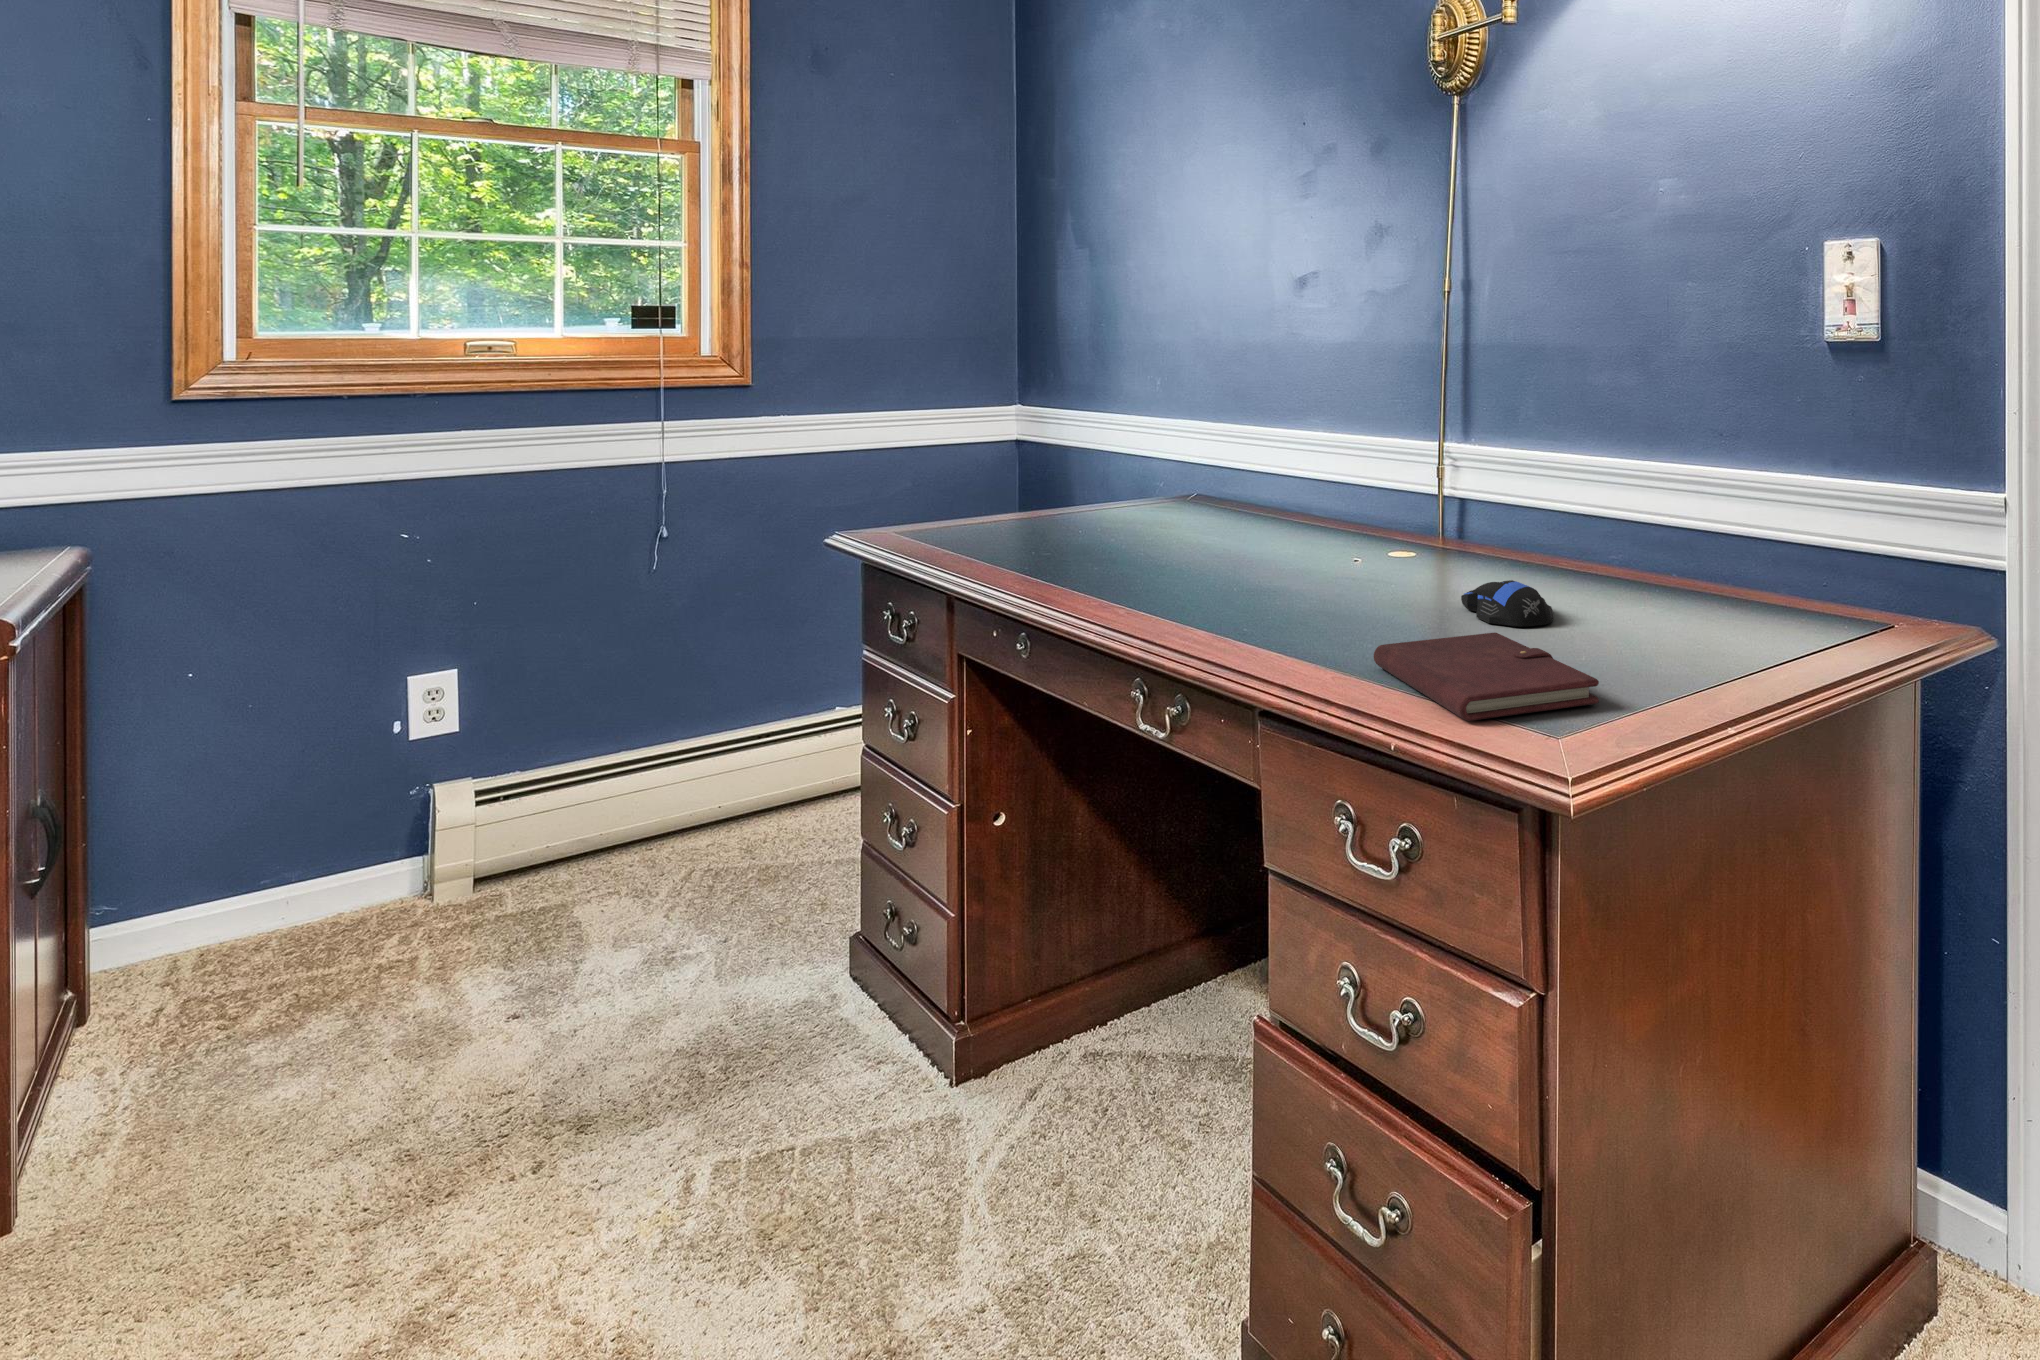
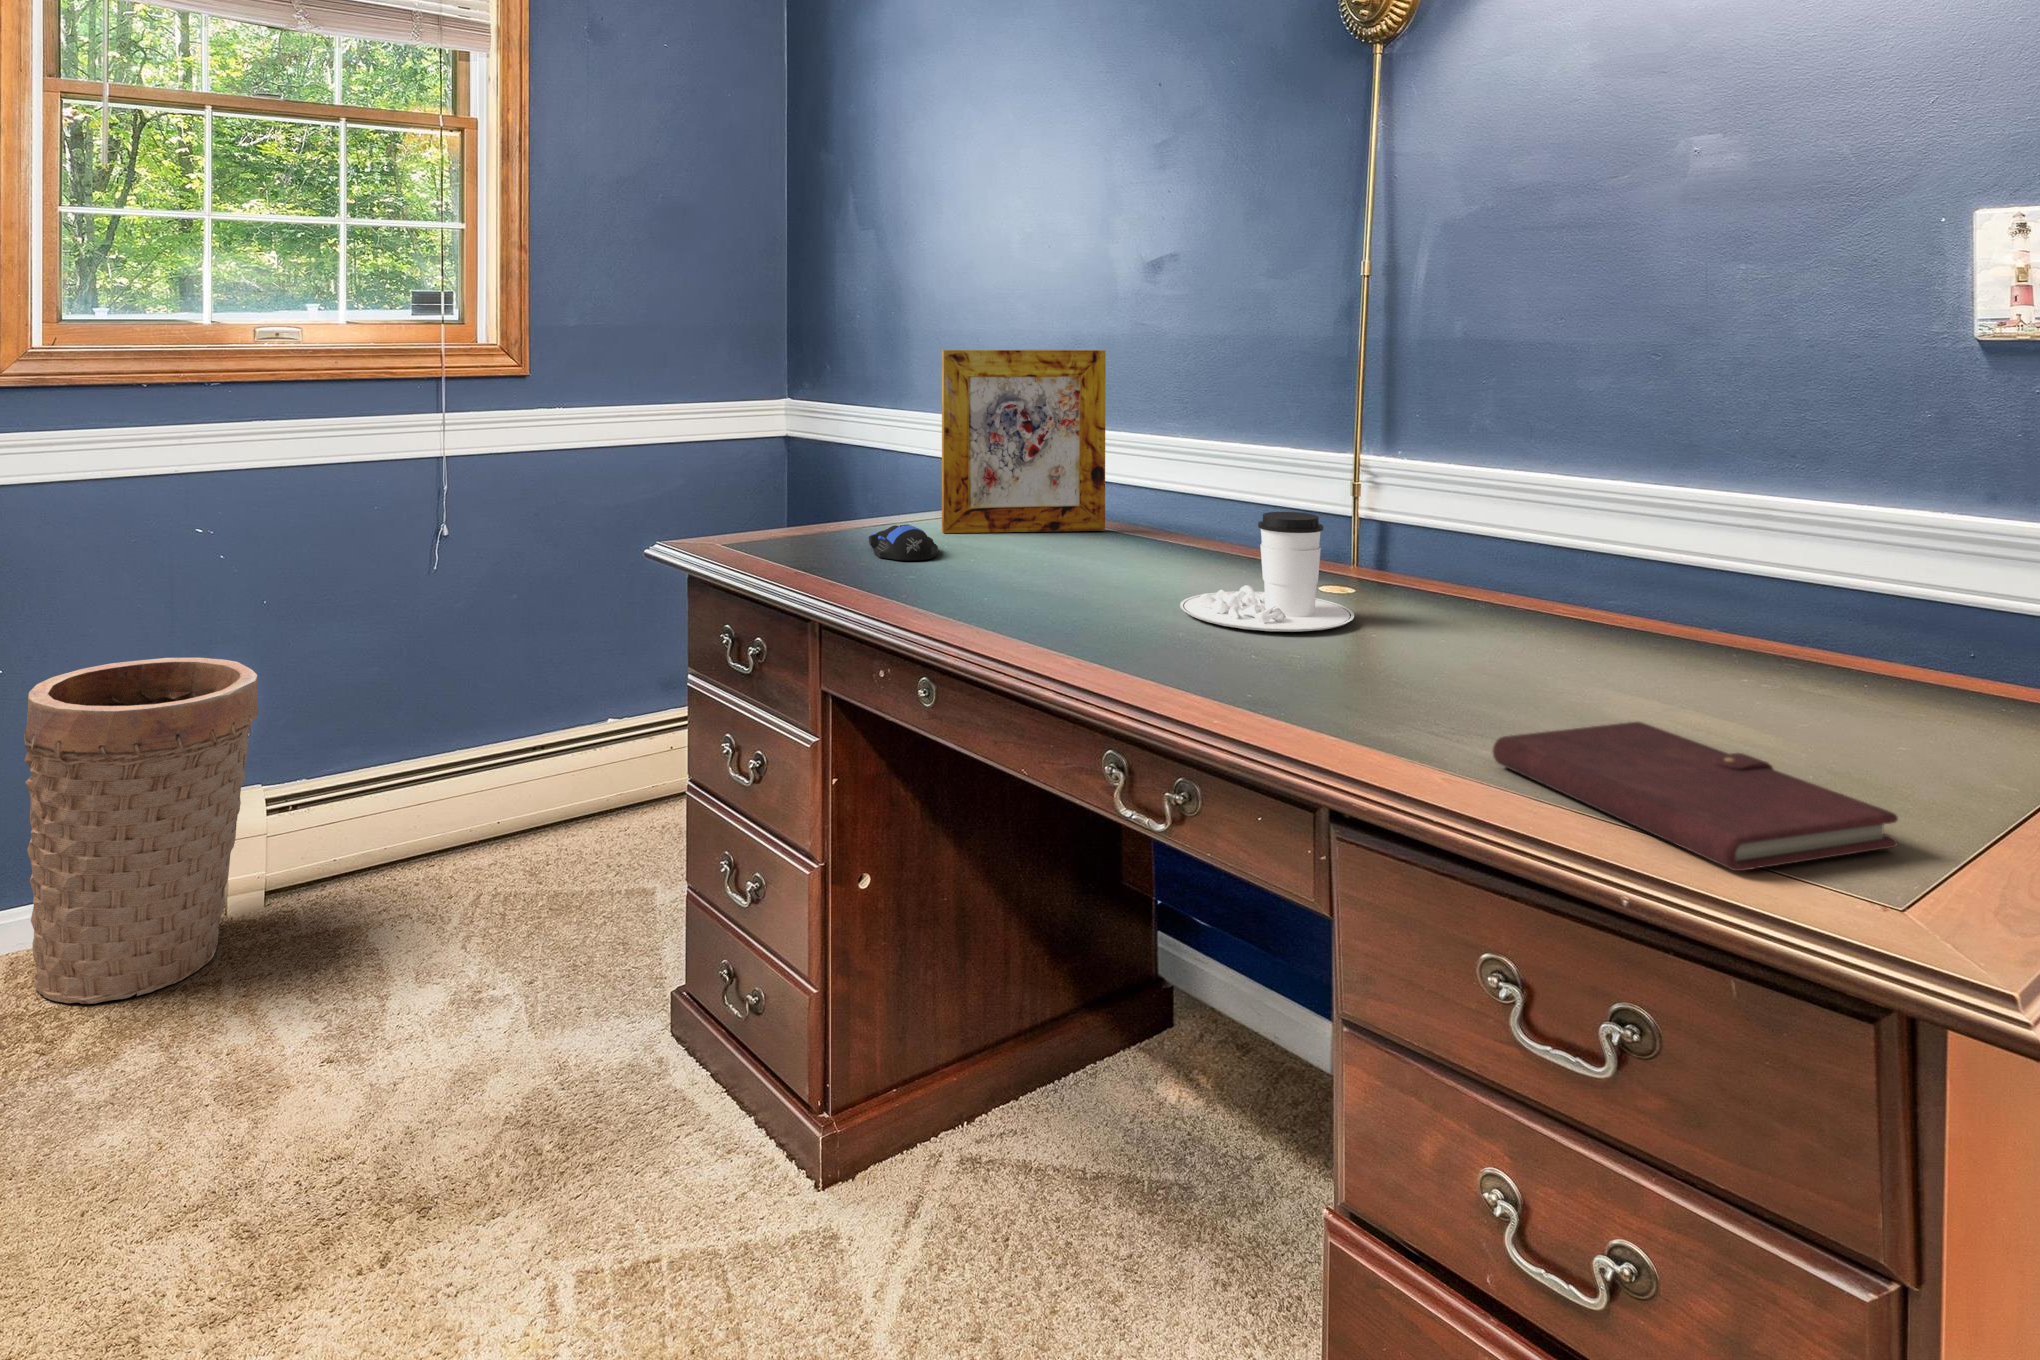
picture frame: none [1100,355,1247,519] -> present [942,349,1106,533]
coffee cup: none [1246,488,1385,585] -> present [1180,512,1354,632]
computer mouse: present [1461,580,1554,627] -> present [869,525,938,561]
basket: none [209,656,457,985] -> present [24,658,258,1004]

